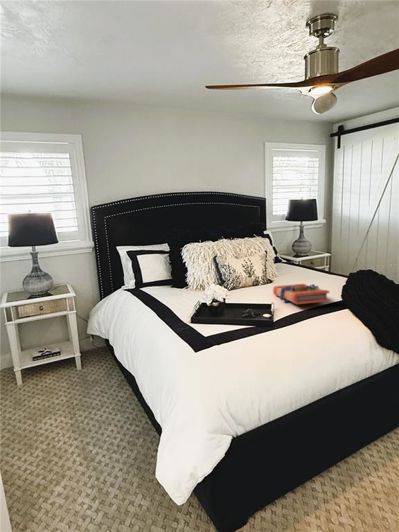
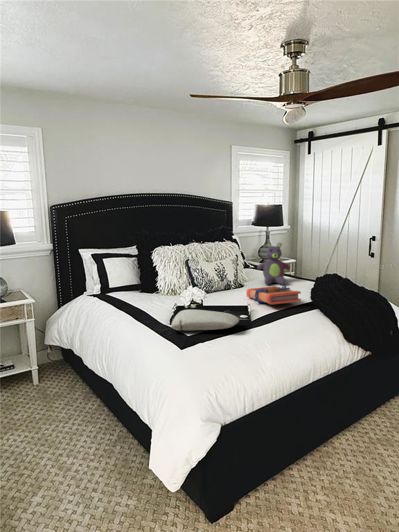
stuffed bear: none [287,238,322,282] -> present [257,243,290,285]
pillow: none [188,309,259,331] -> present [171,310,239,330]

